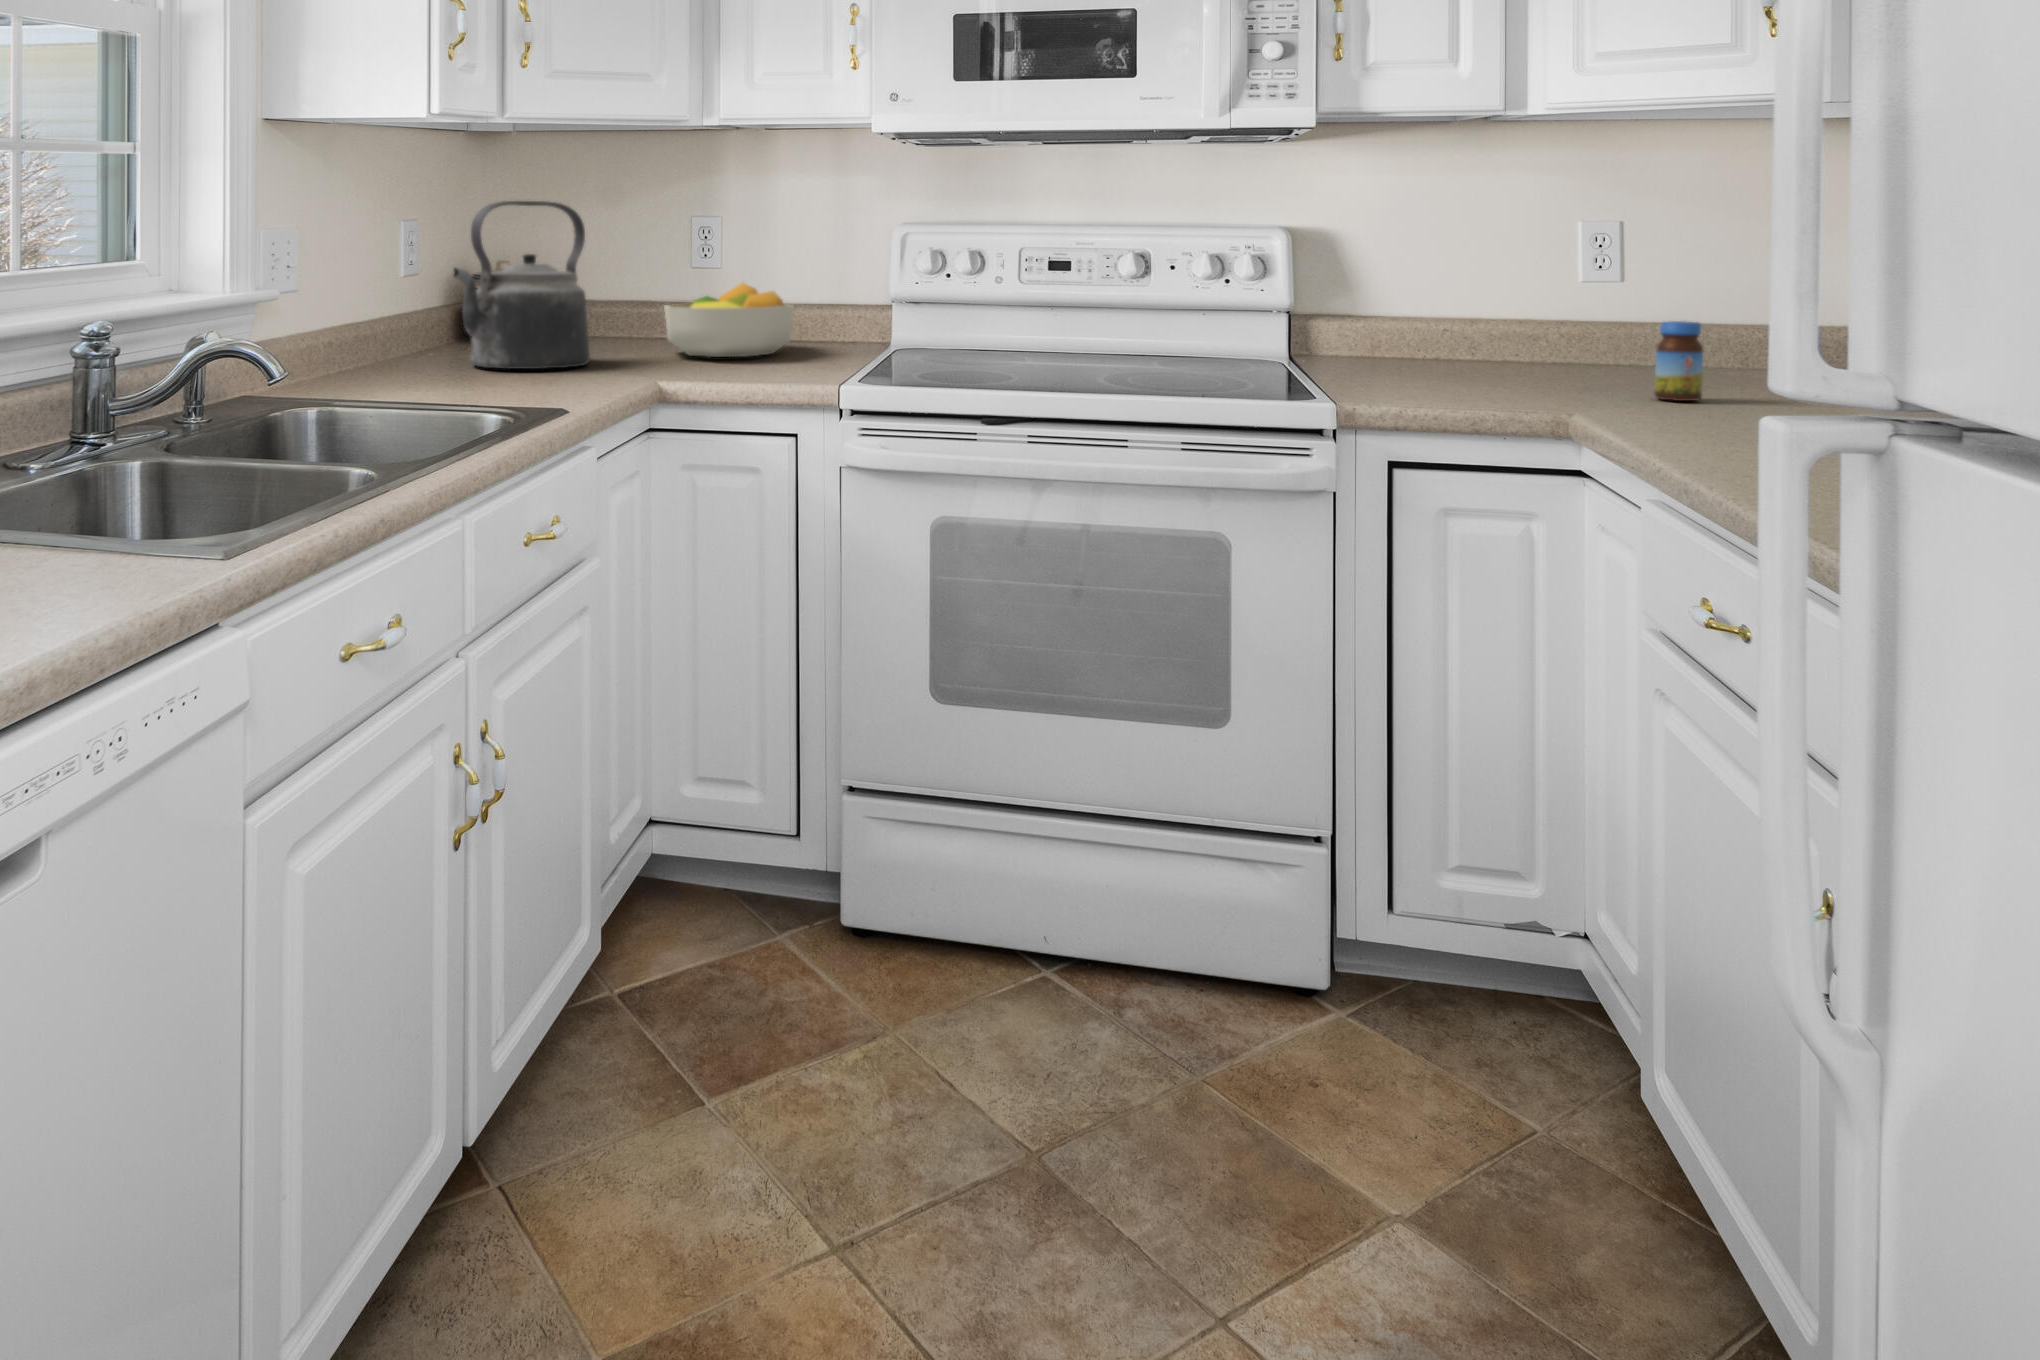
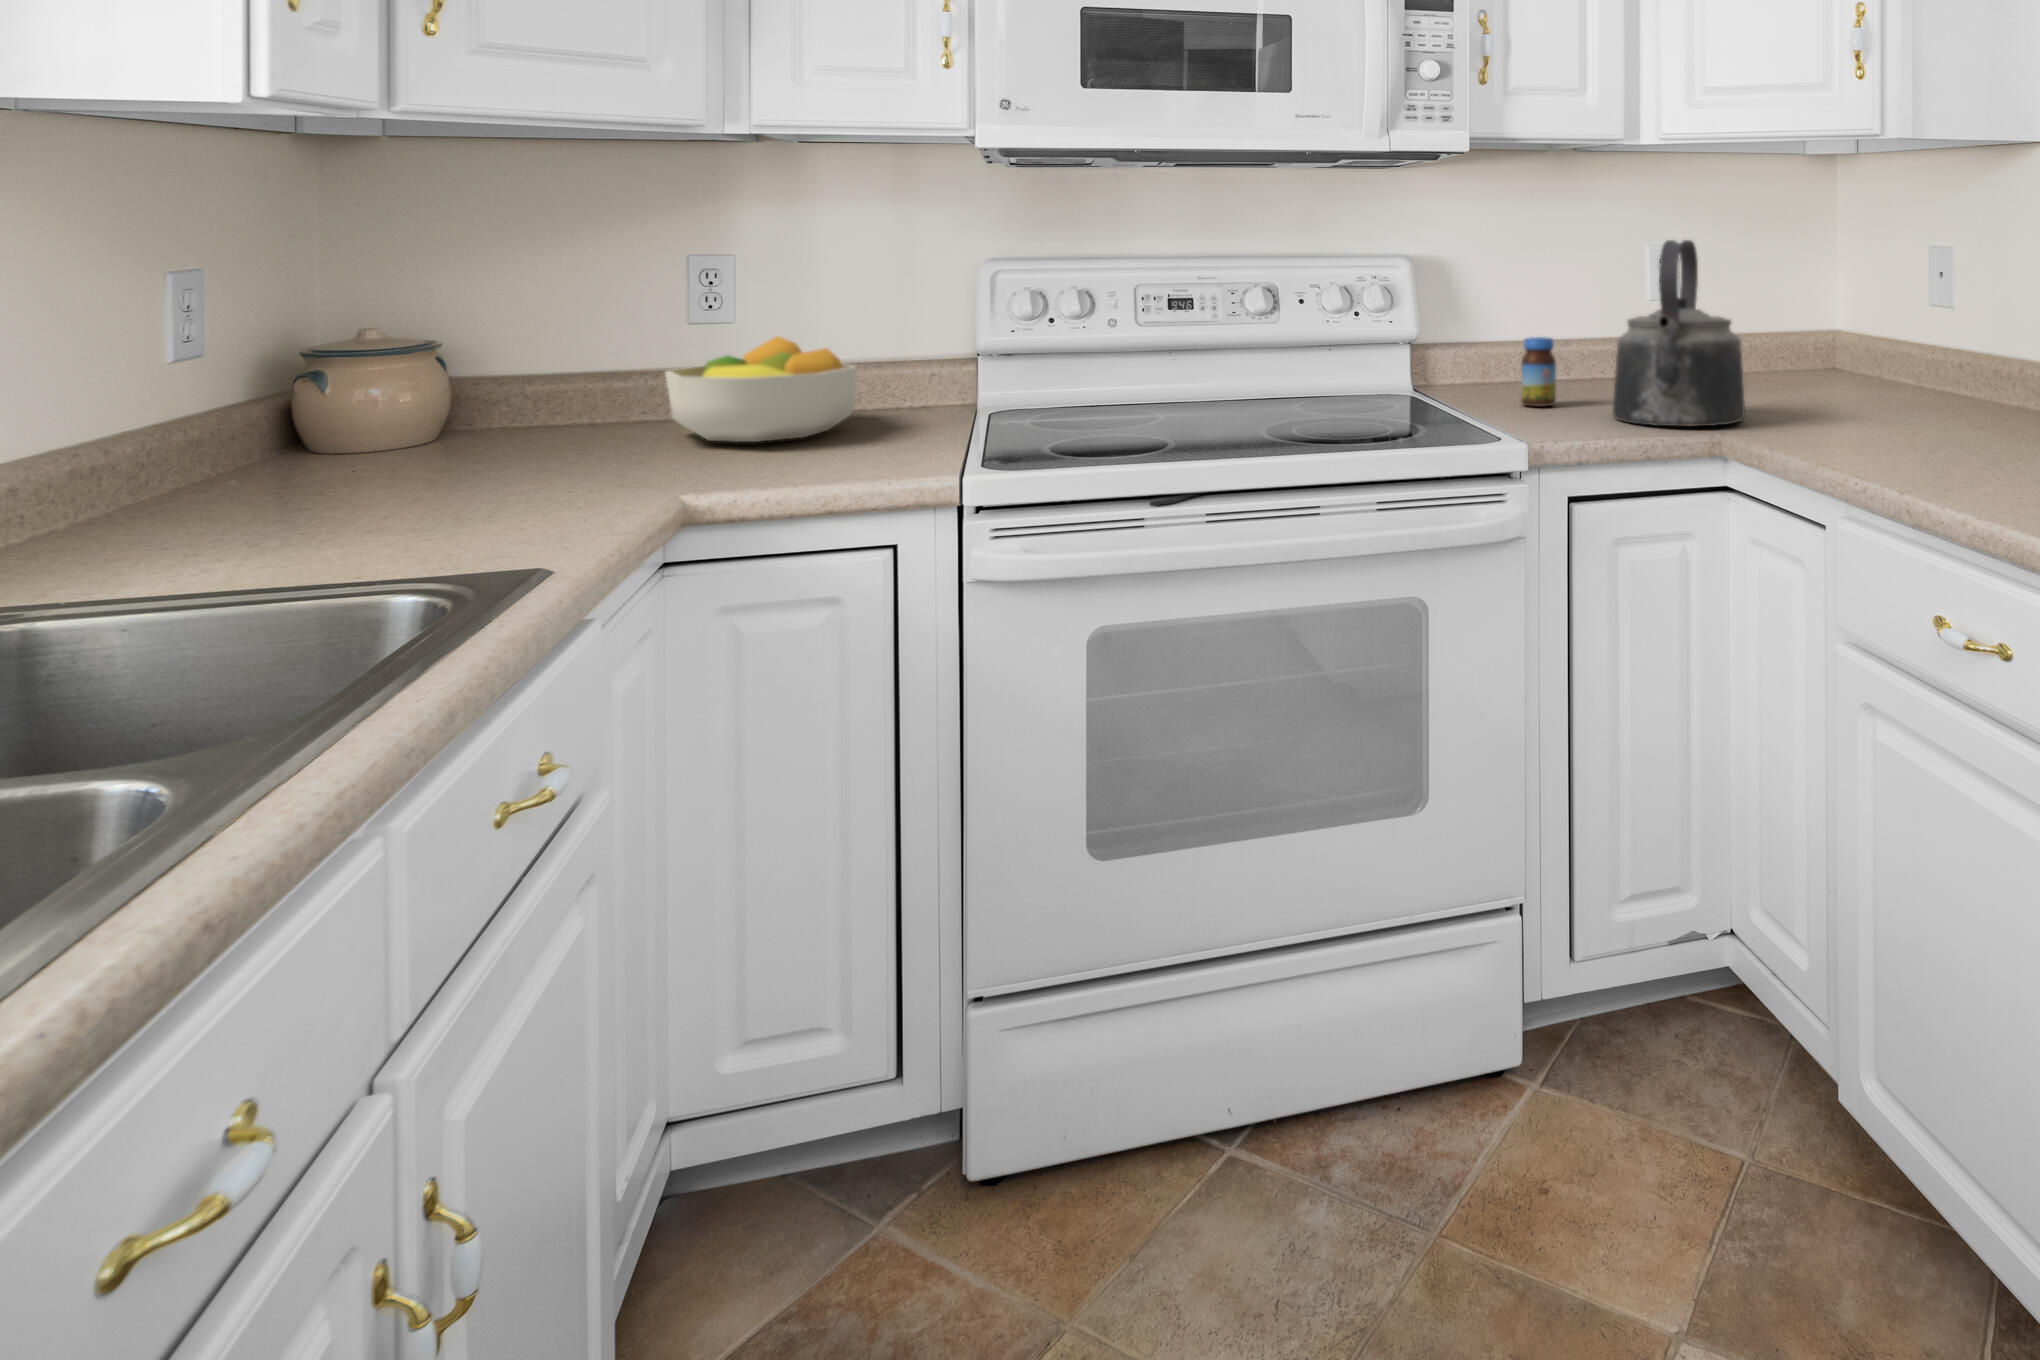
kettle: present [453,201,590,369] -> present [1613,240,1745,426]
jar: present [1654,321,1703,401] -> present [1521,337,1556,406]

